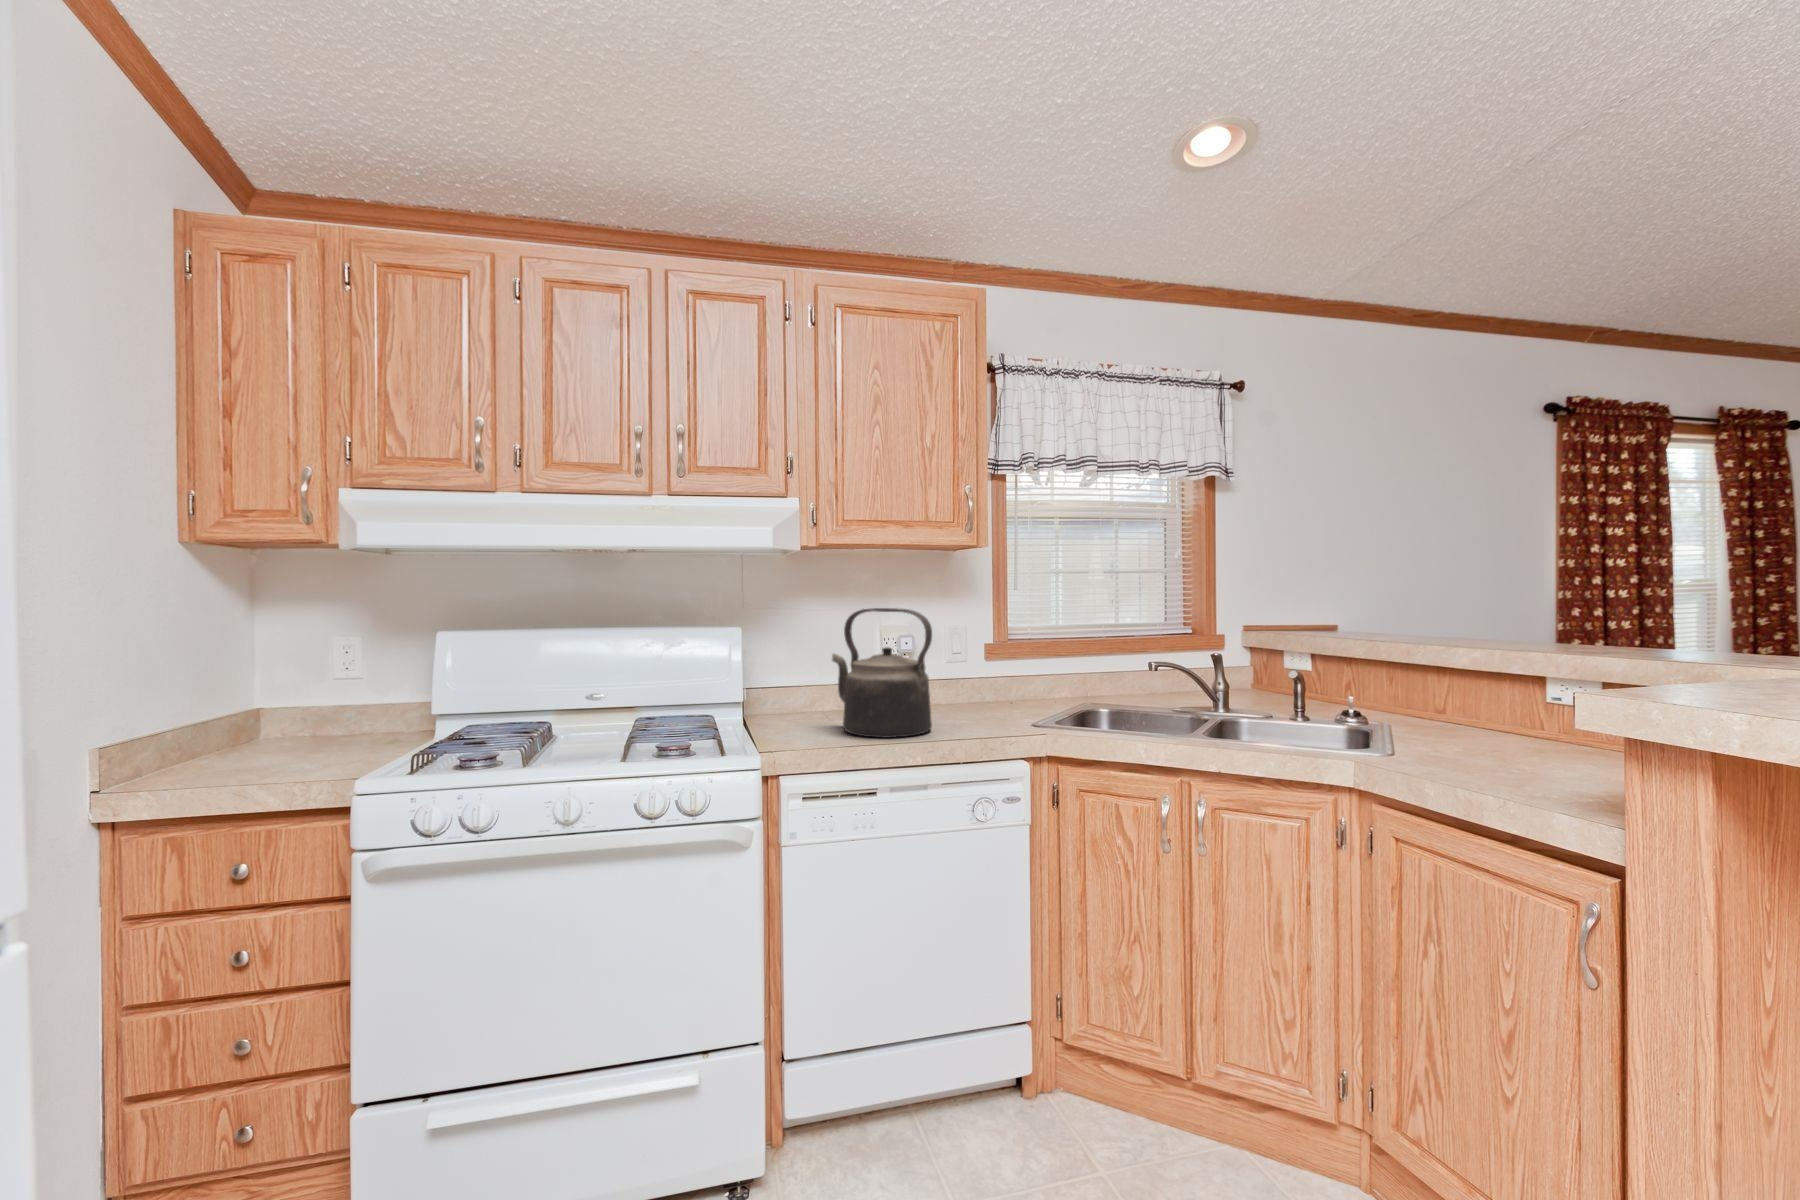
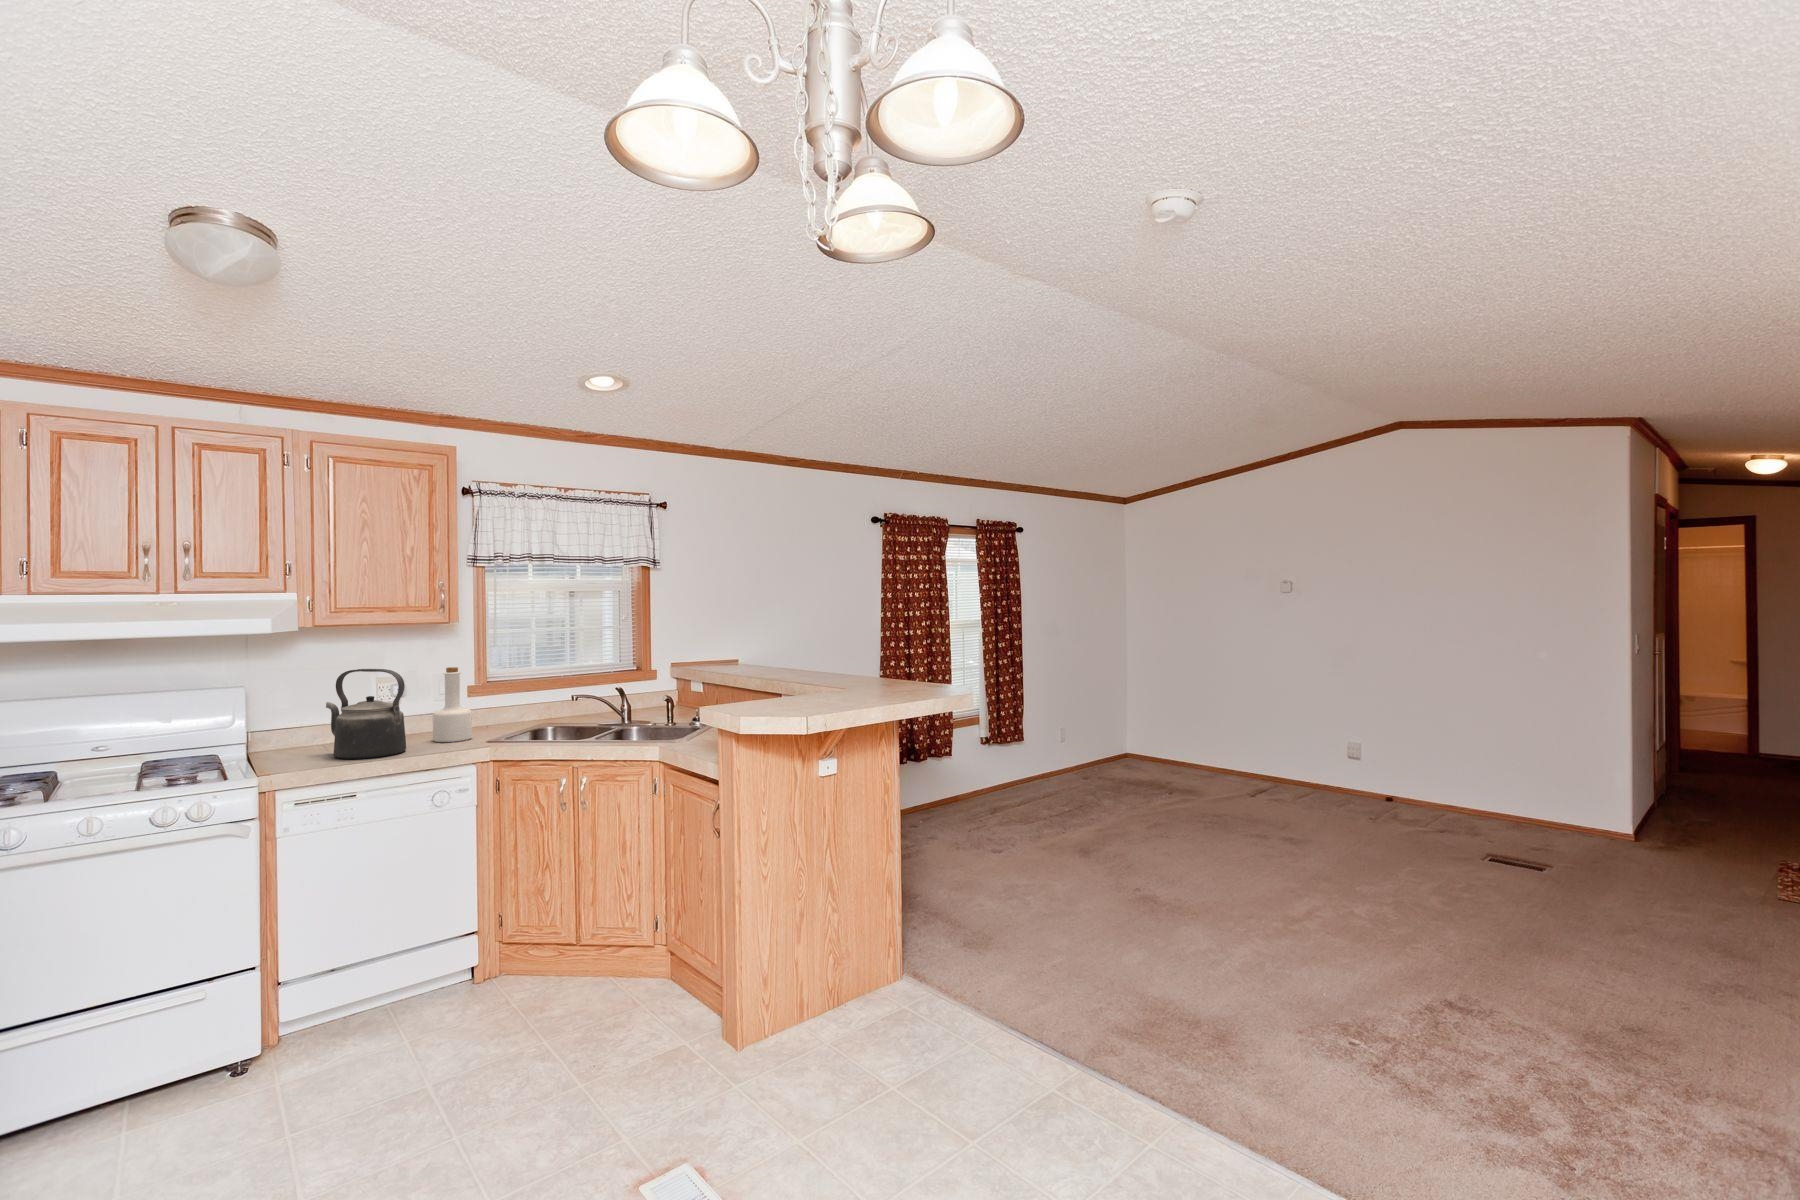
bottle: none [957,613,1007,721] -> present [433,667,472,742]

